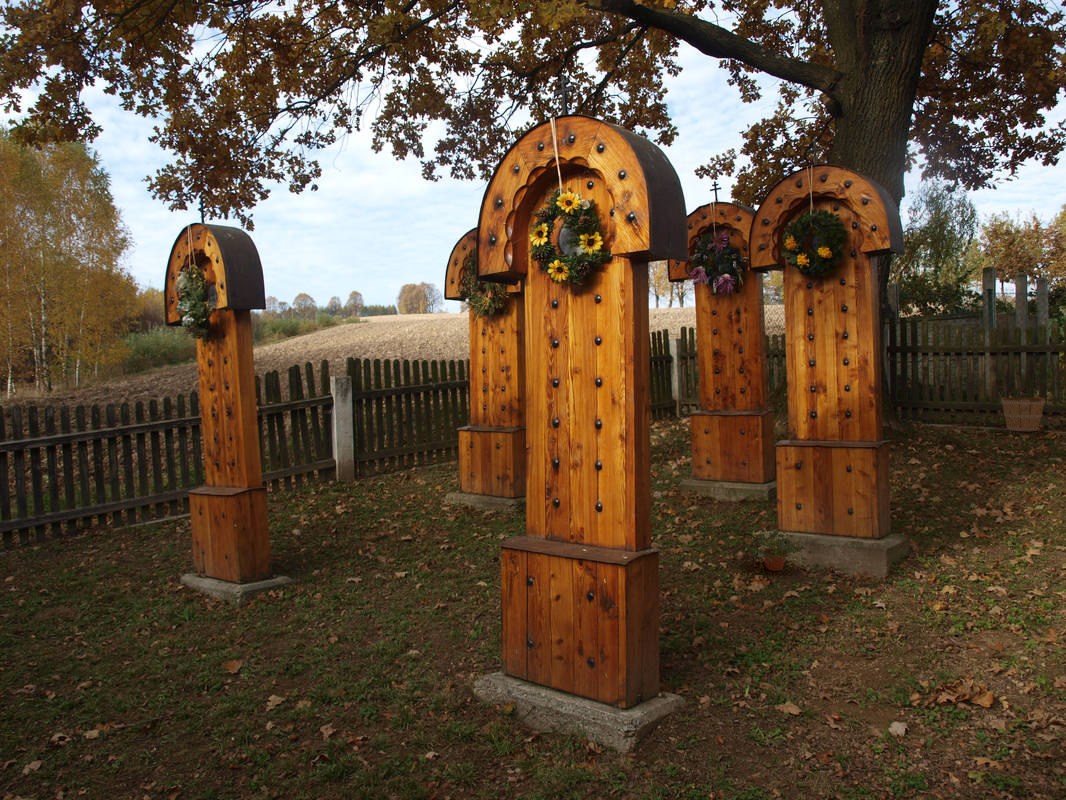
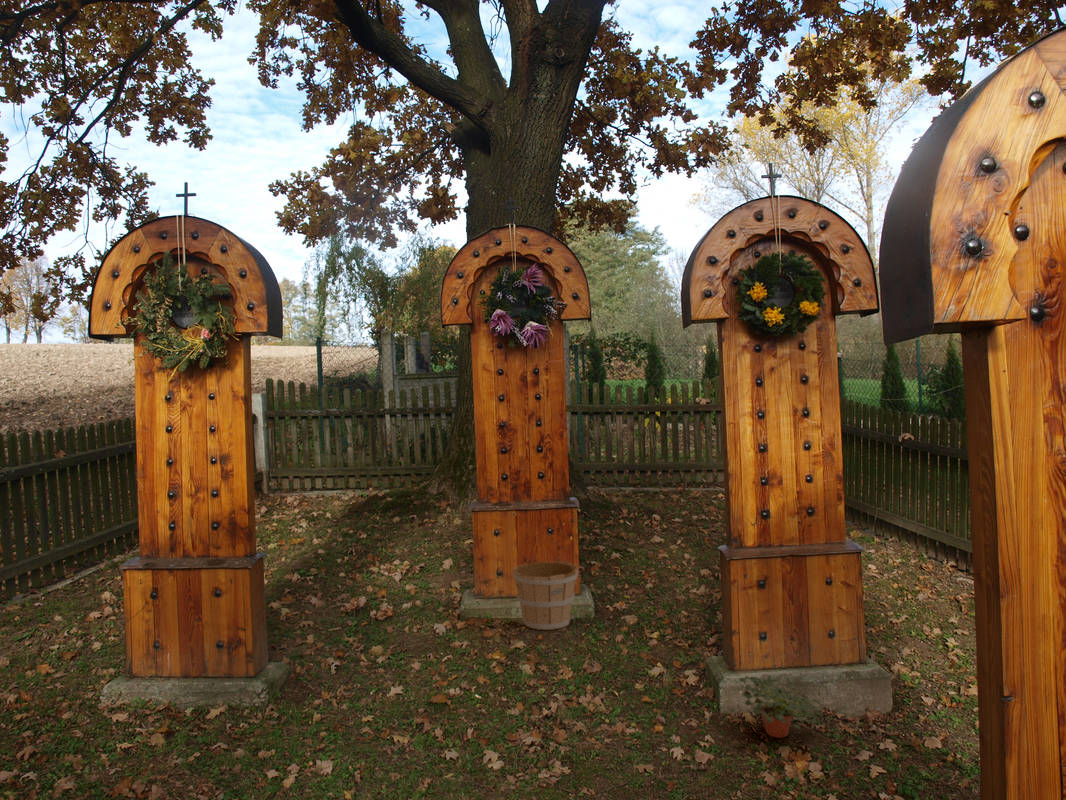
wooden bucket: present [1001,397,1045,432] -> present [513,561,578,630]

